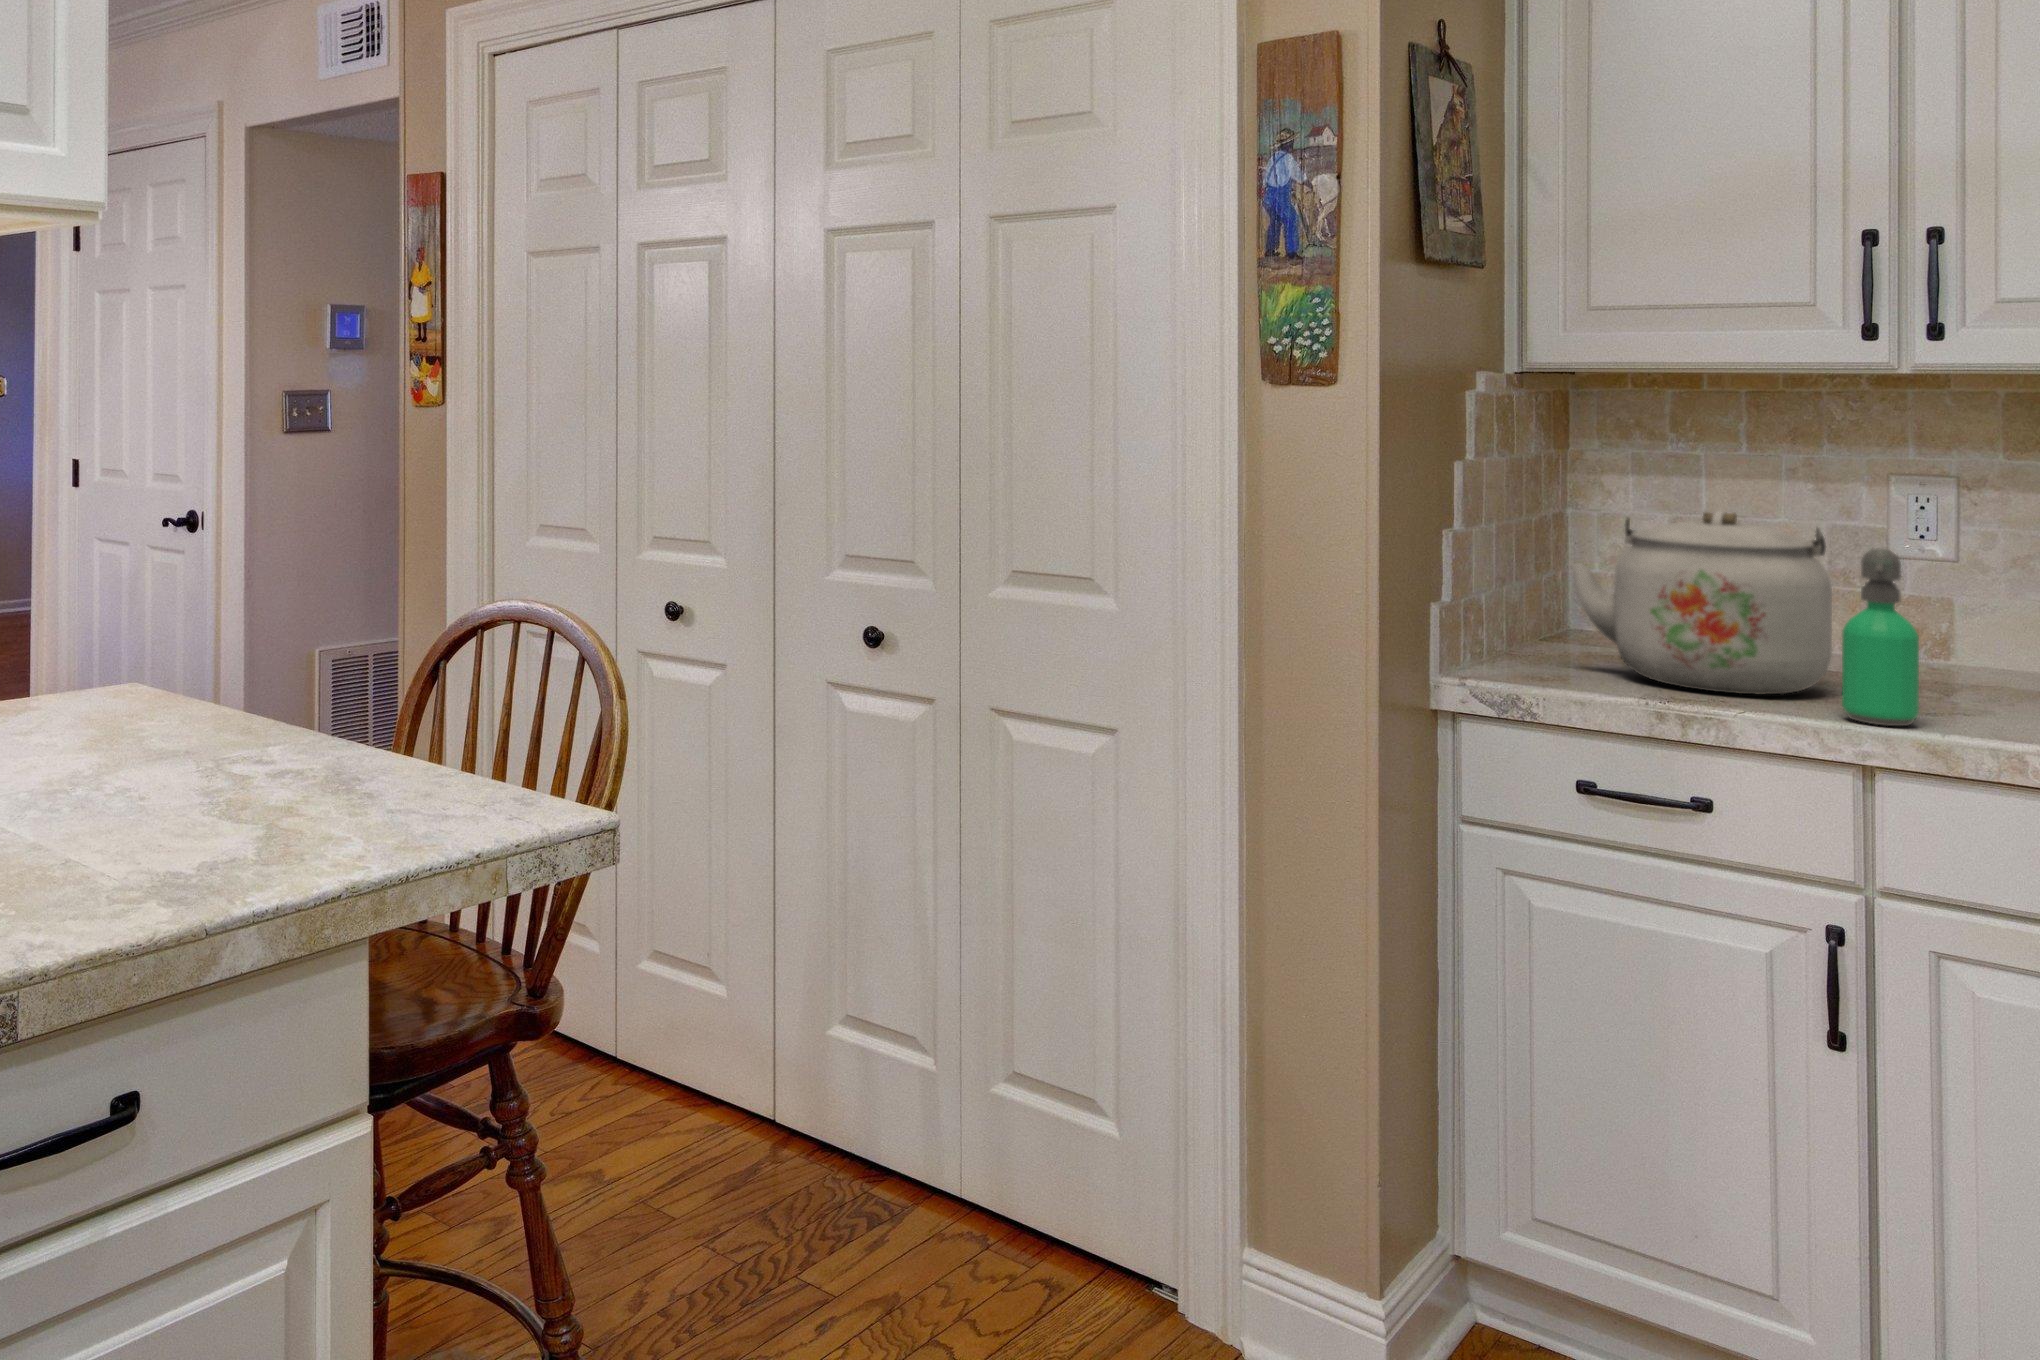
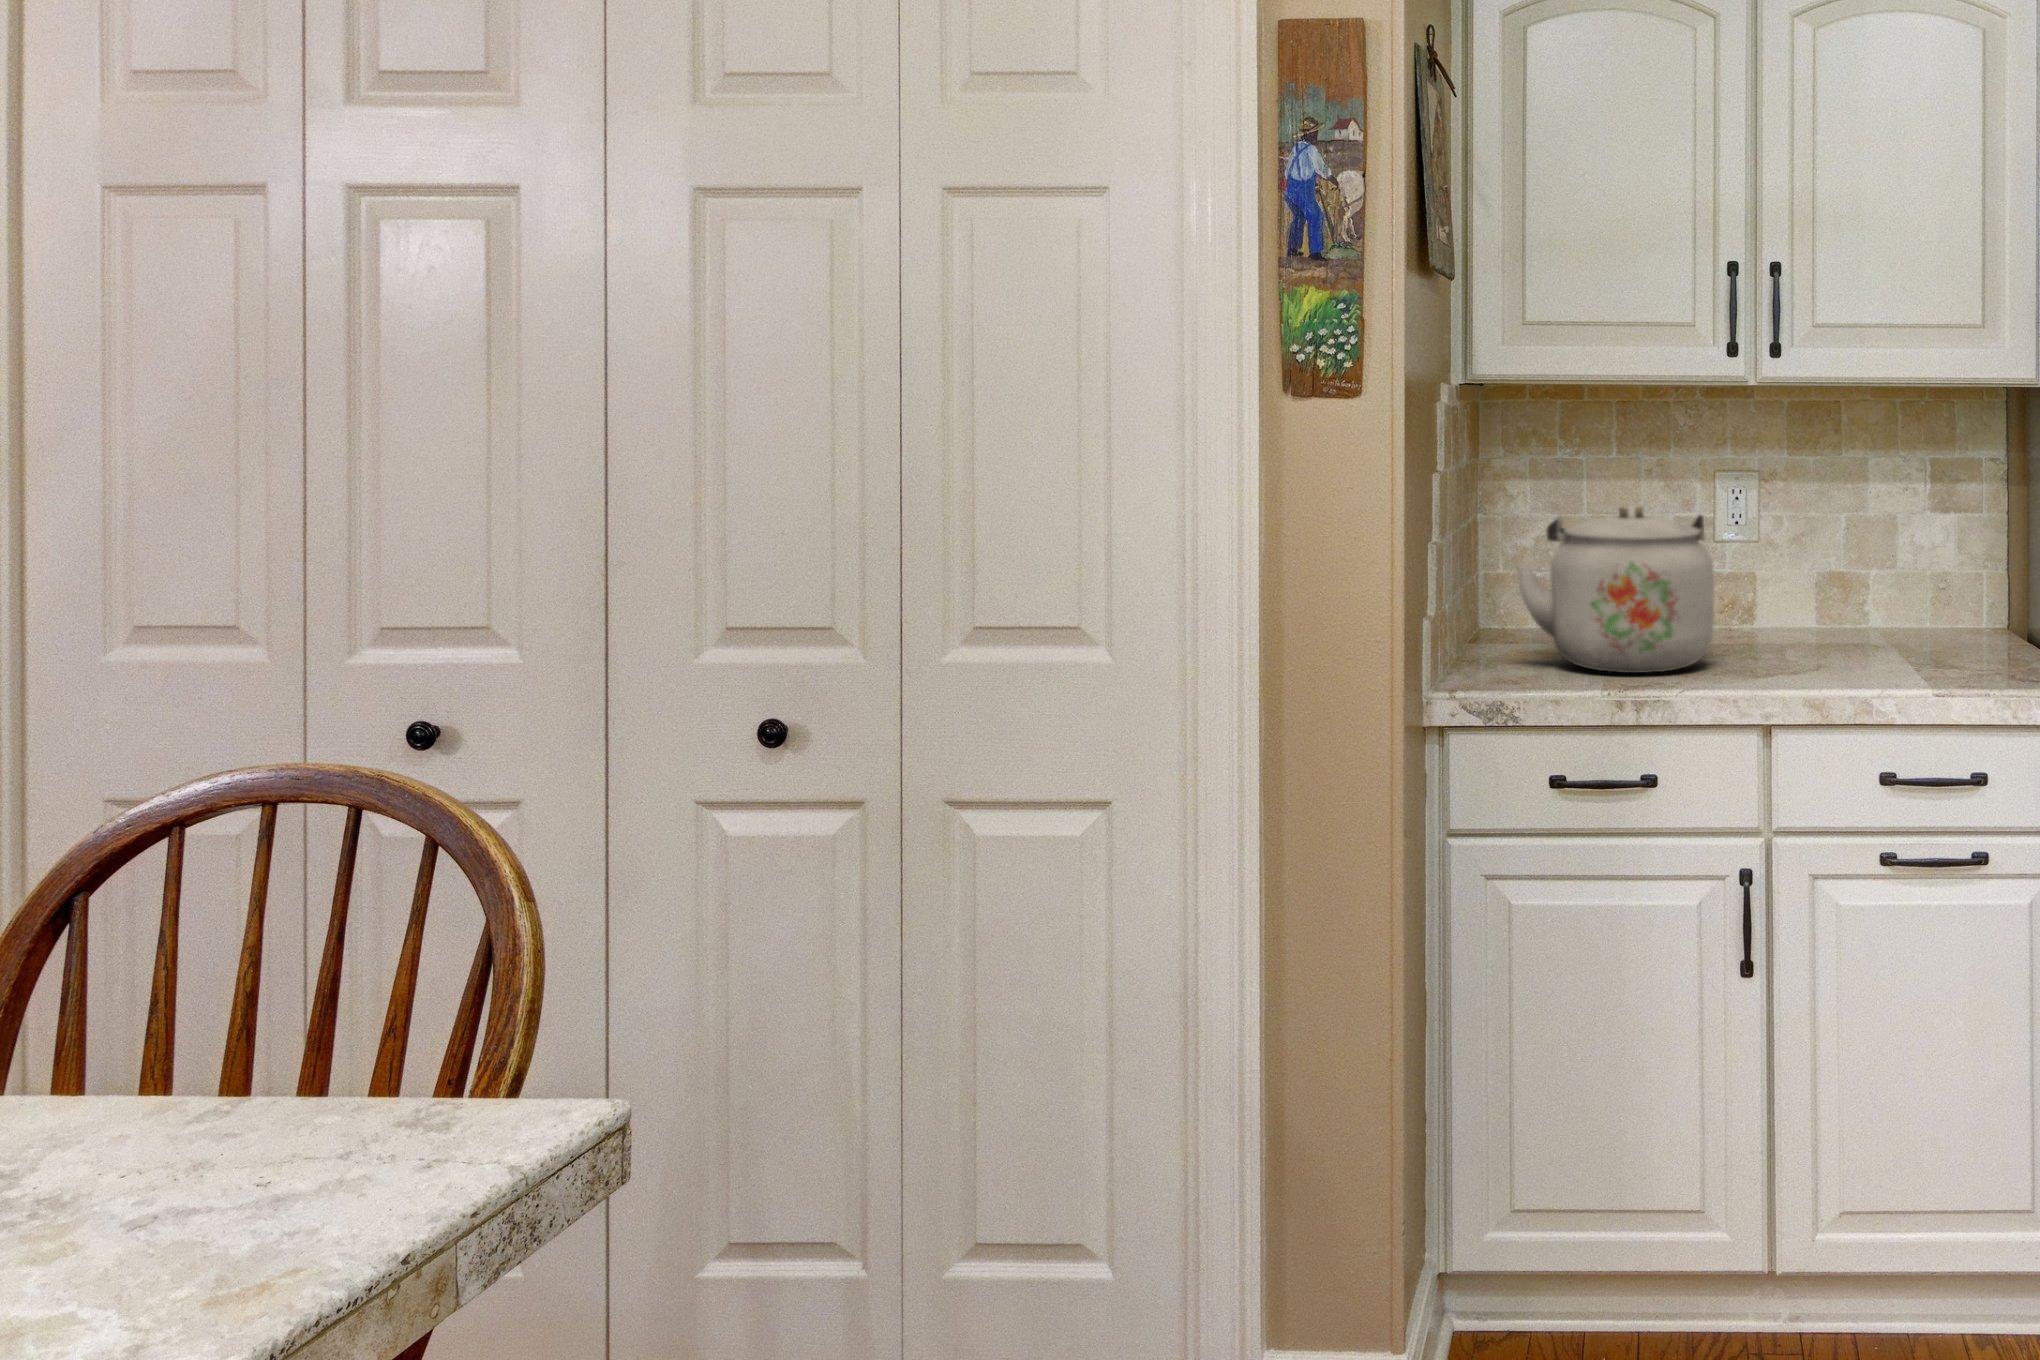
soap dispenser: present [1842,549,1919,726] -> none [1744,532,1796,688]

